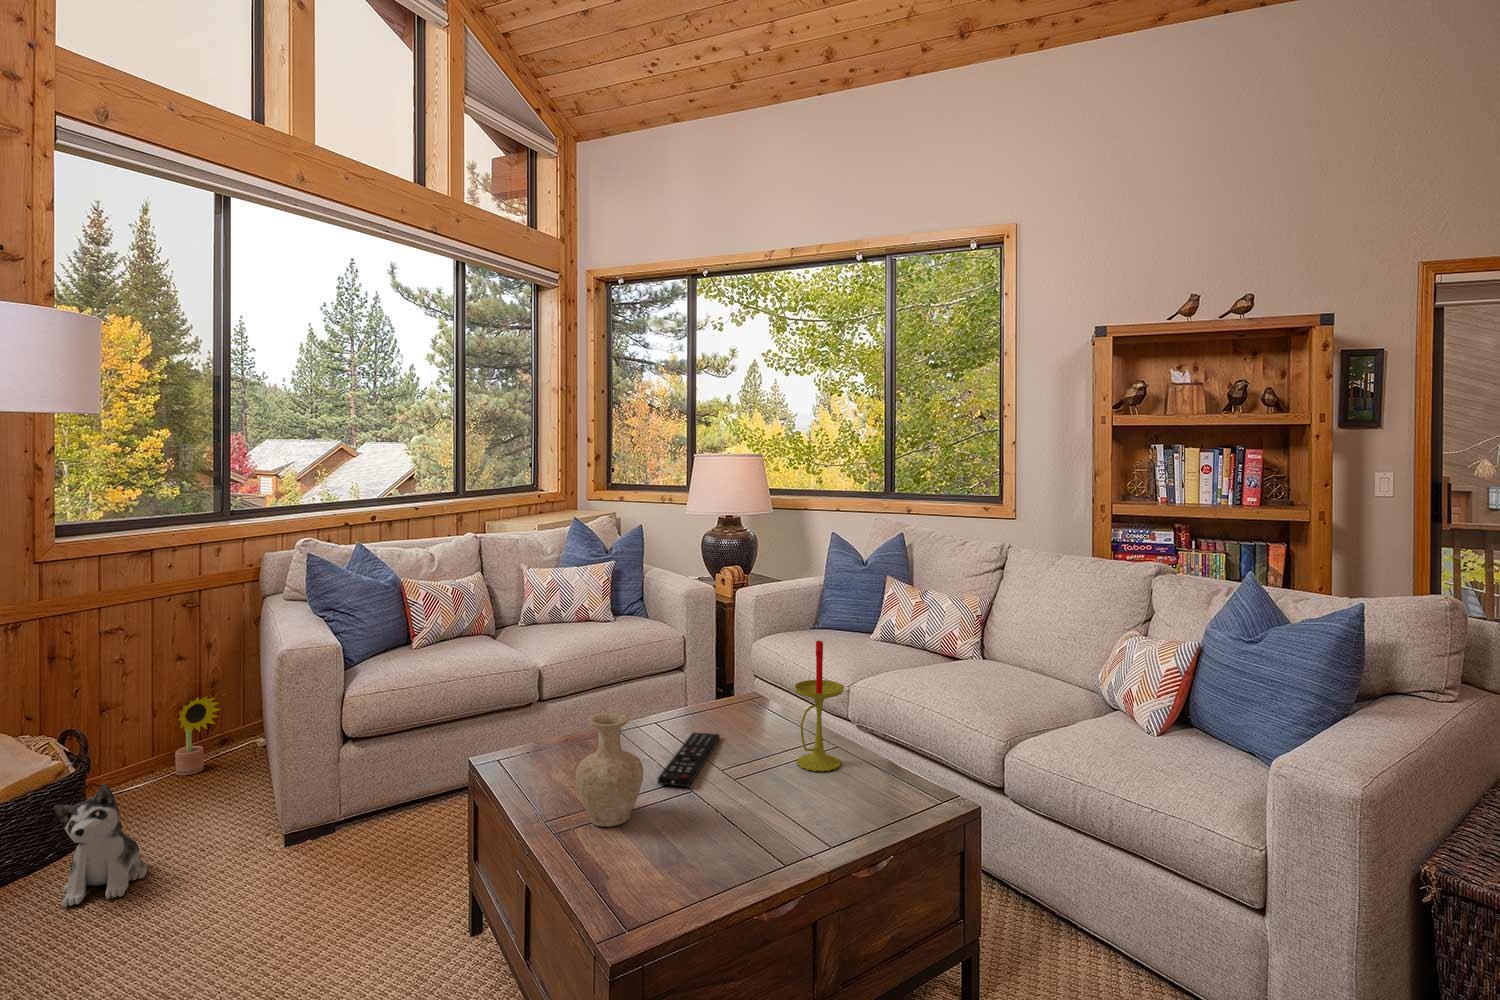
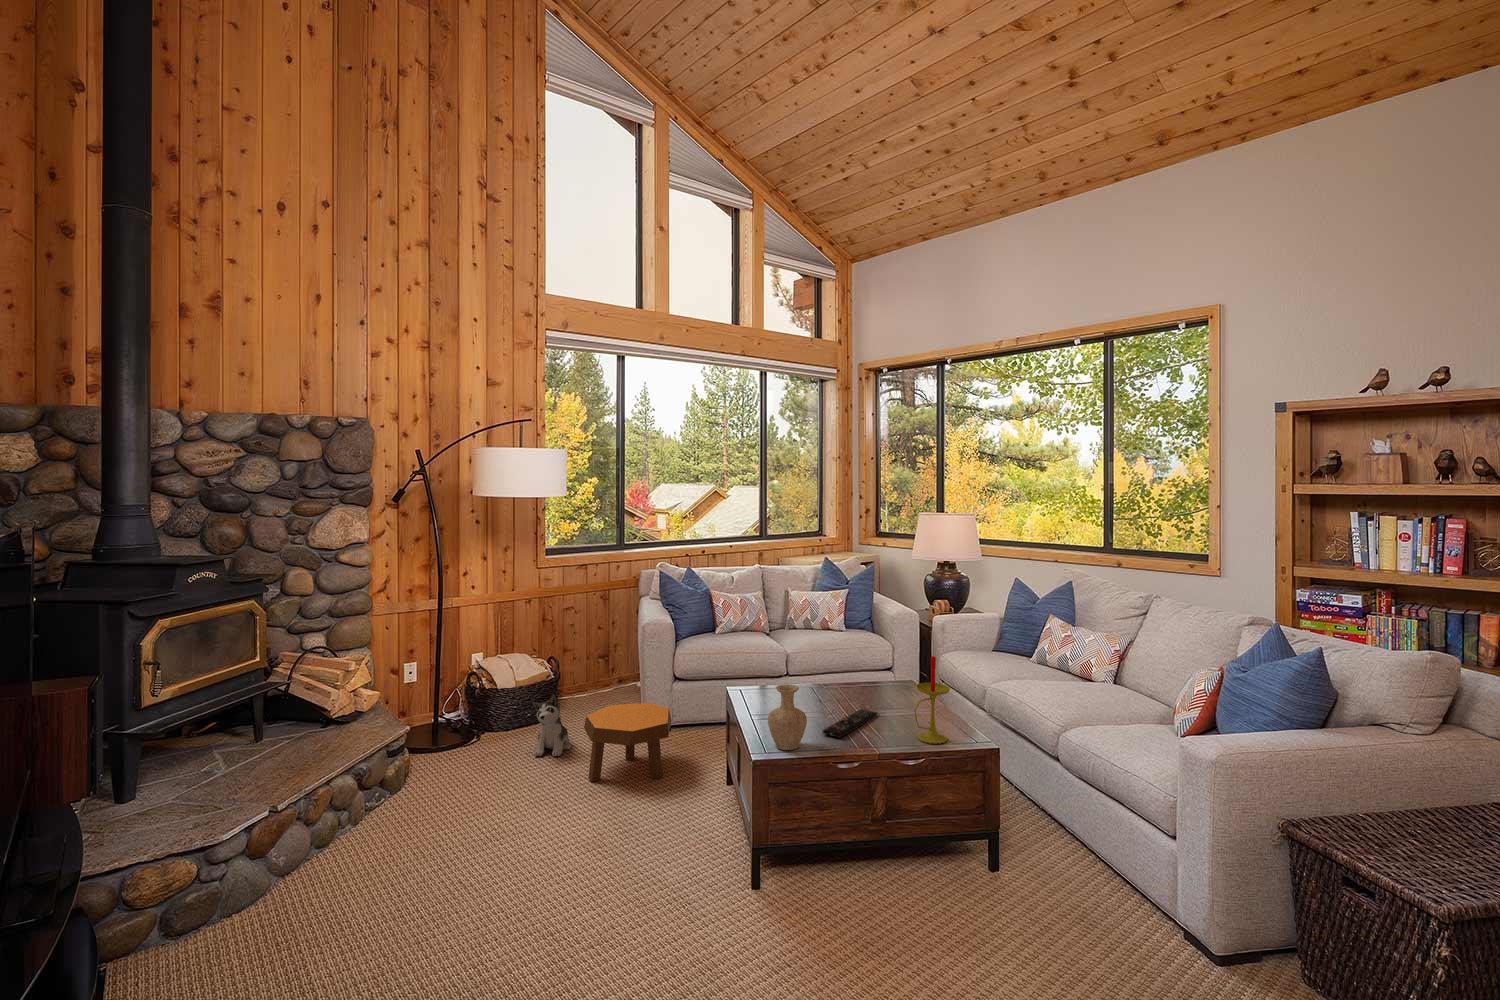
decorative plant: present [175,696,220,775] -> none [588,654,612,700]
footstool: none [176,771,354,936] -> present [584,703,672,781]

